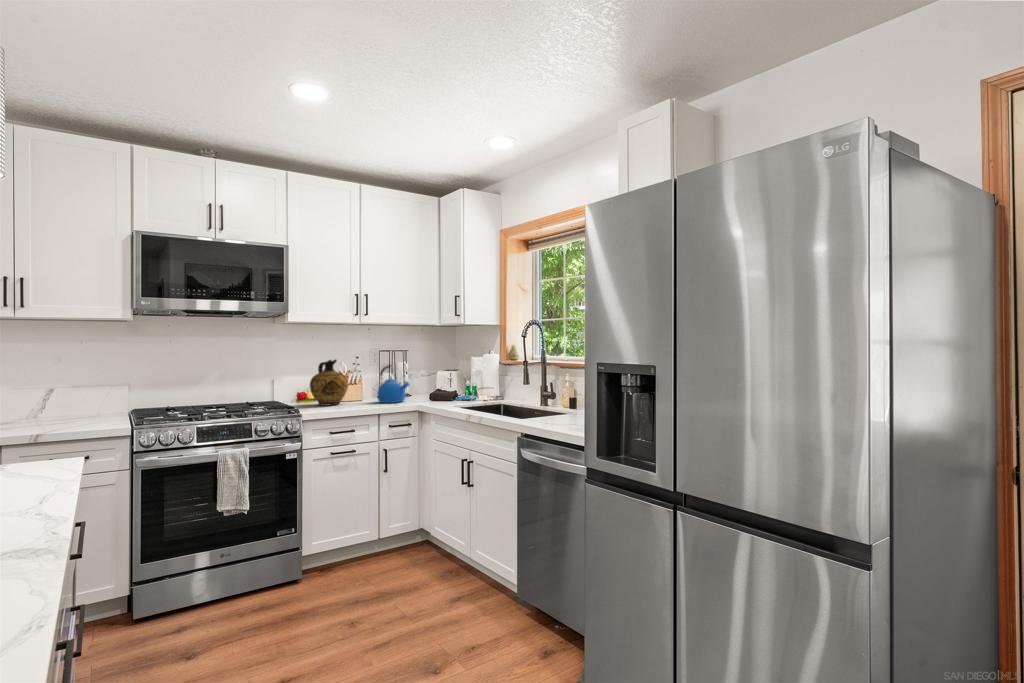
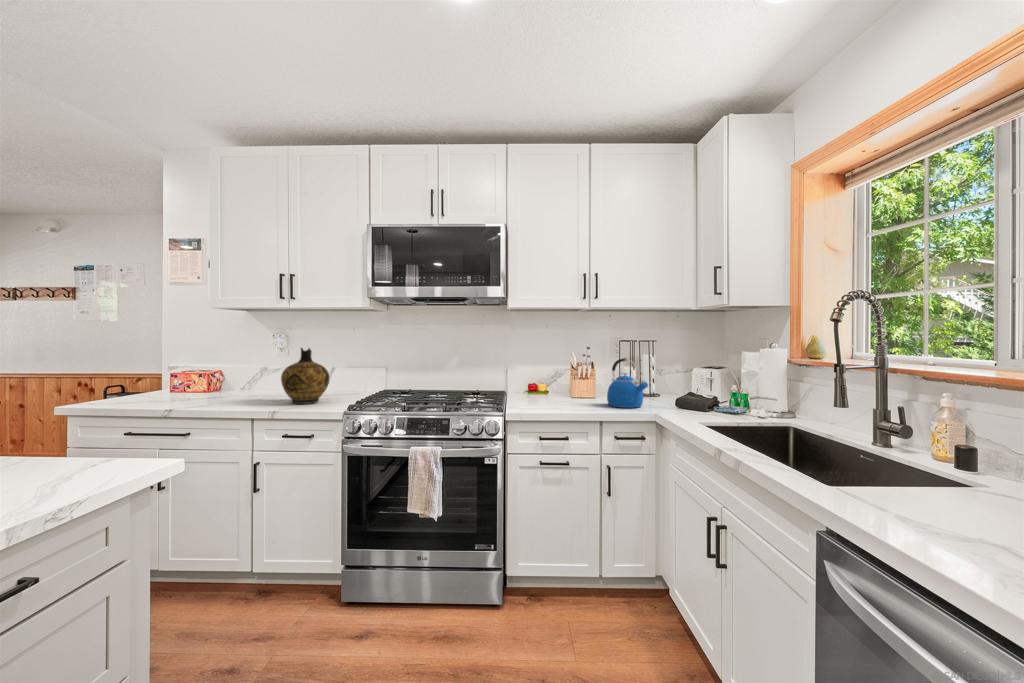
ceramic jug: present [310,360,348,405] -> present [281,348,329,404]

